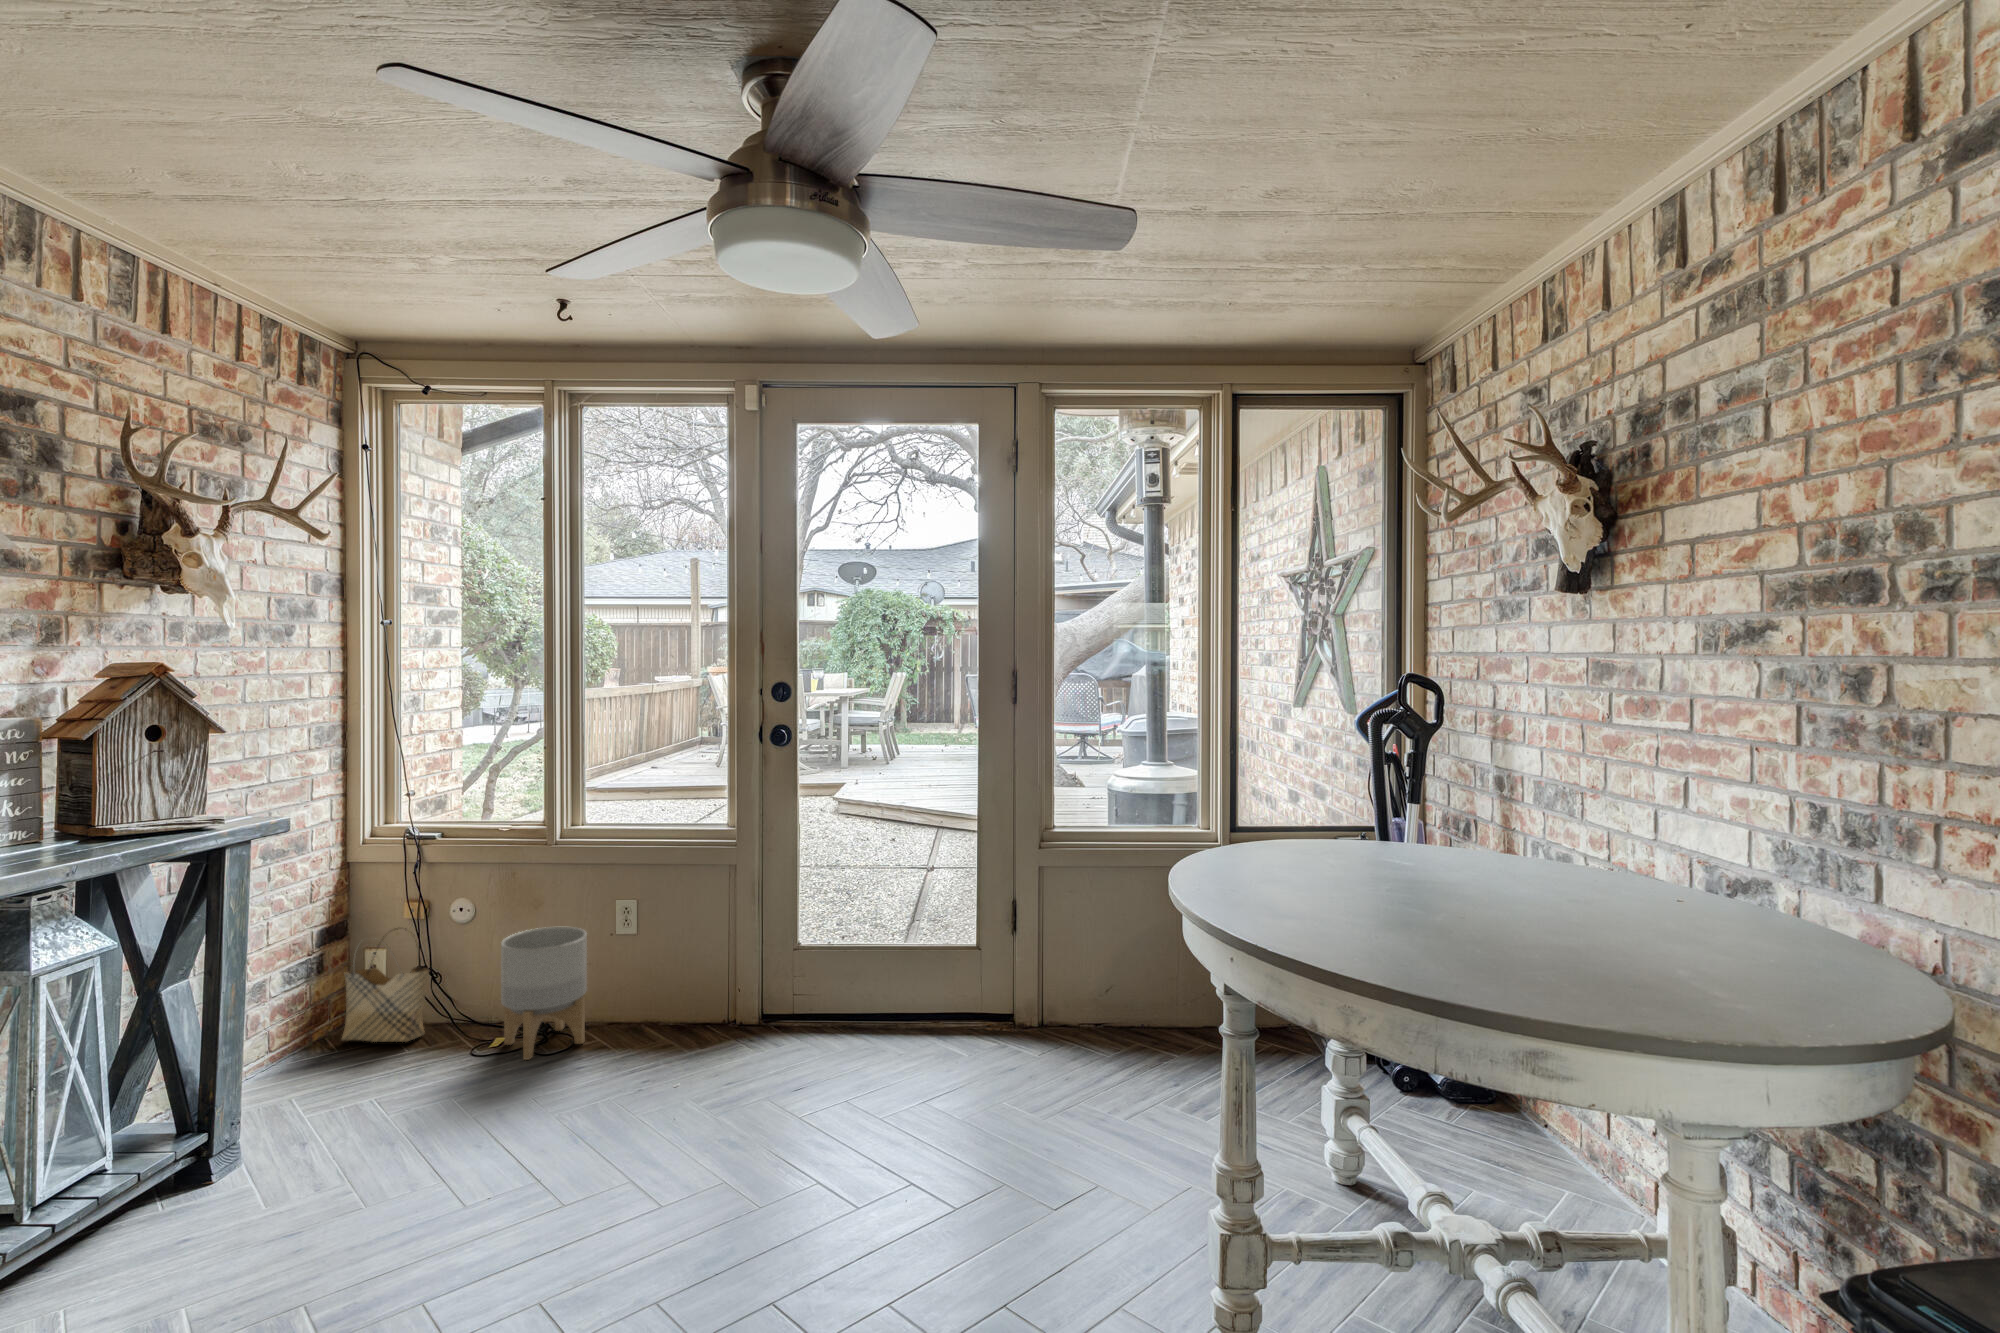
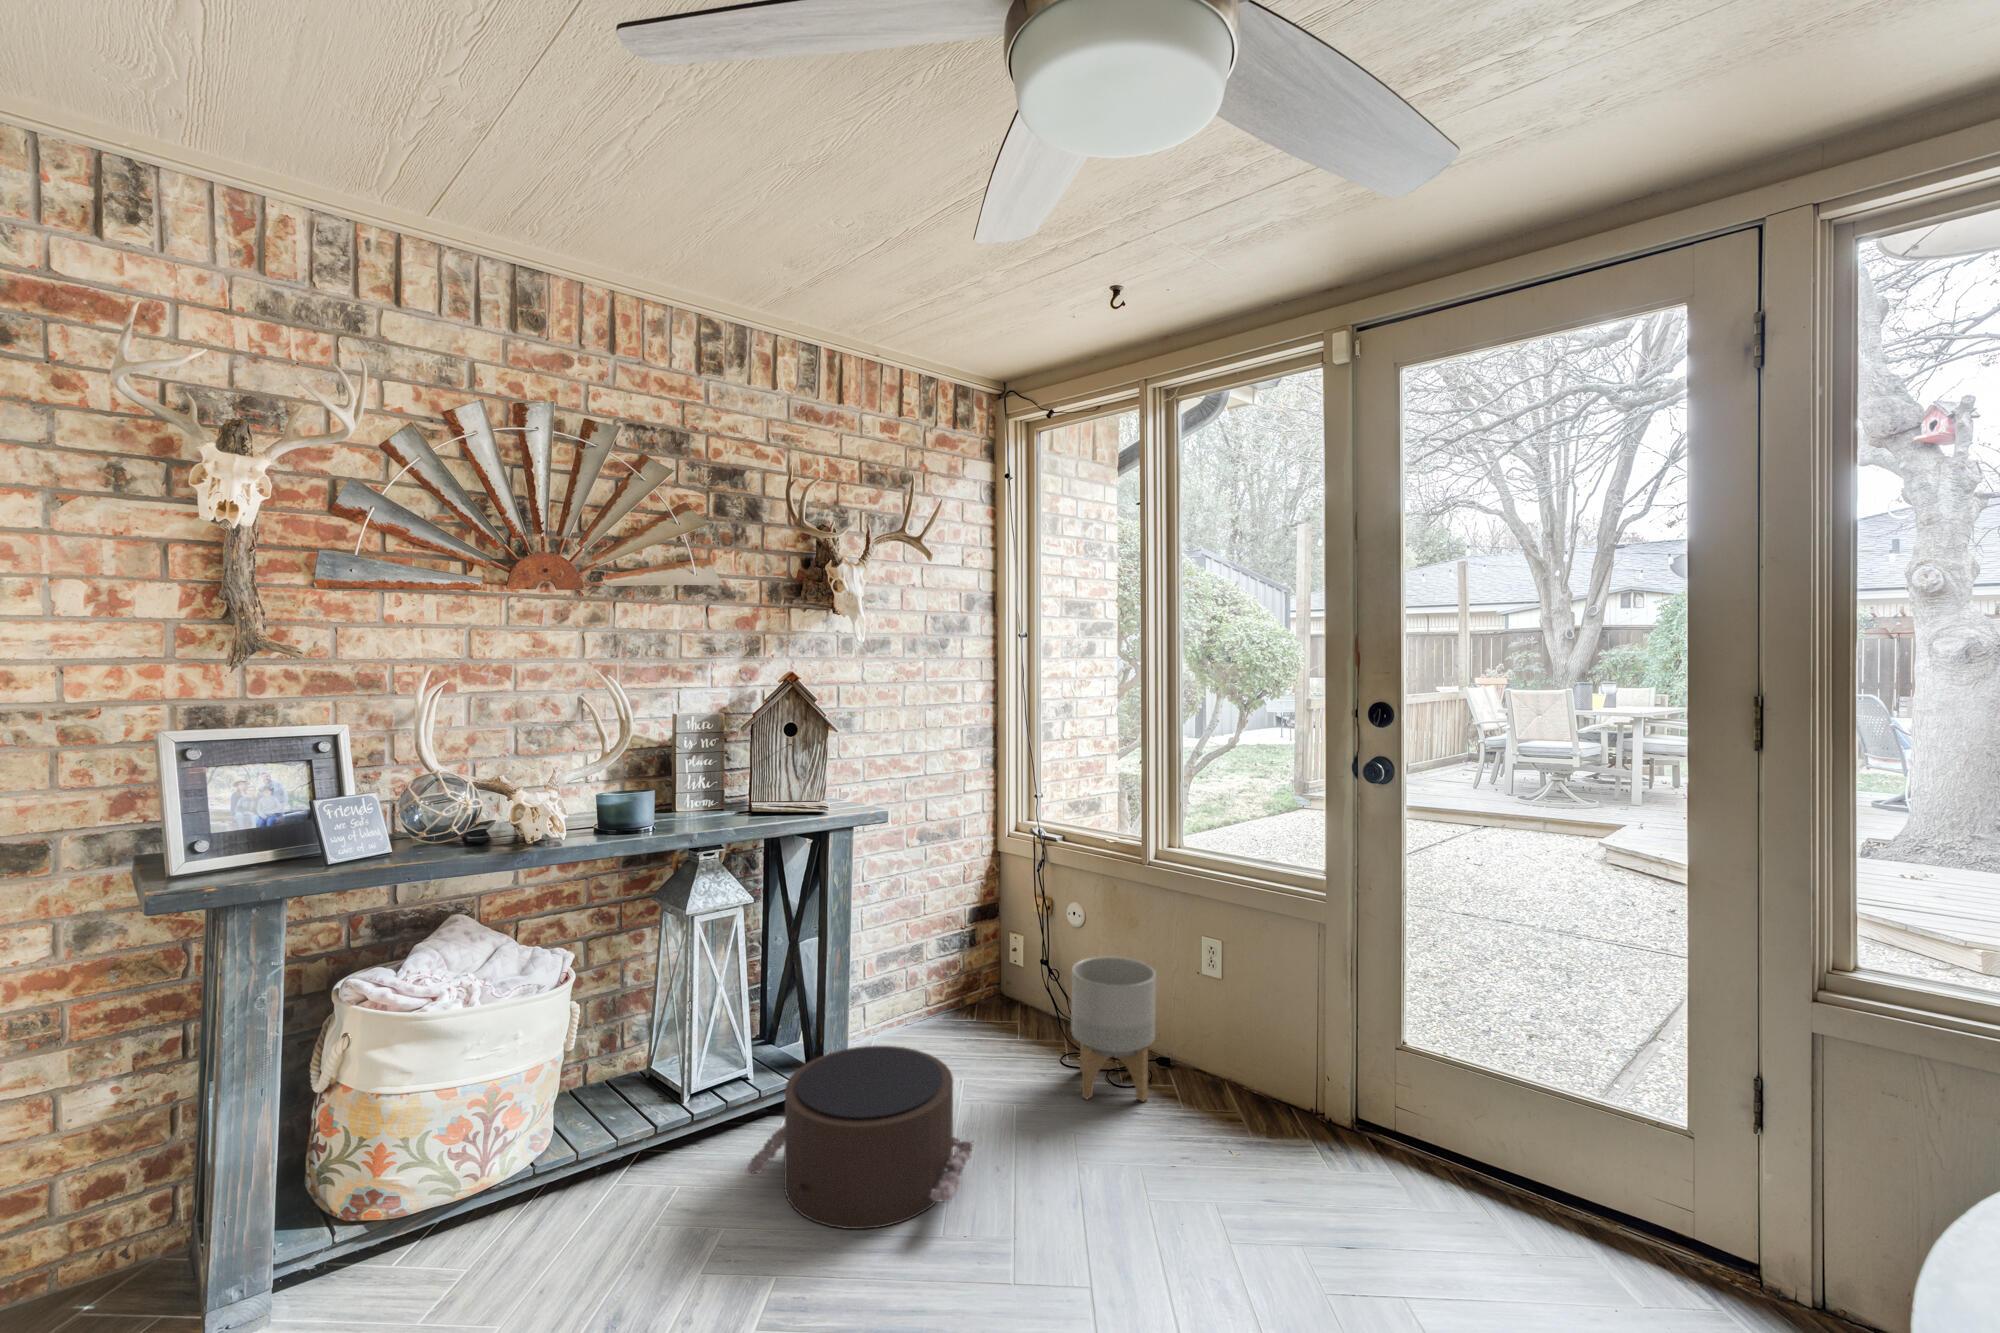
woven basket: present [342,928,429,1042] -> none [975,922,1038,1034]
pouf: none [205,1053,481,1239] -> present [746,1046,973,1229]

